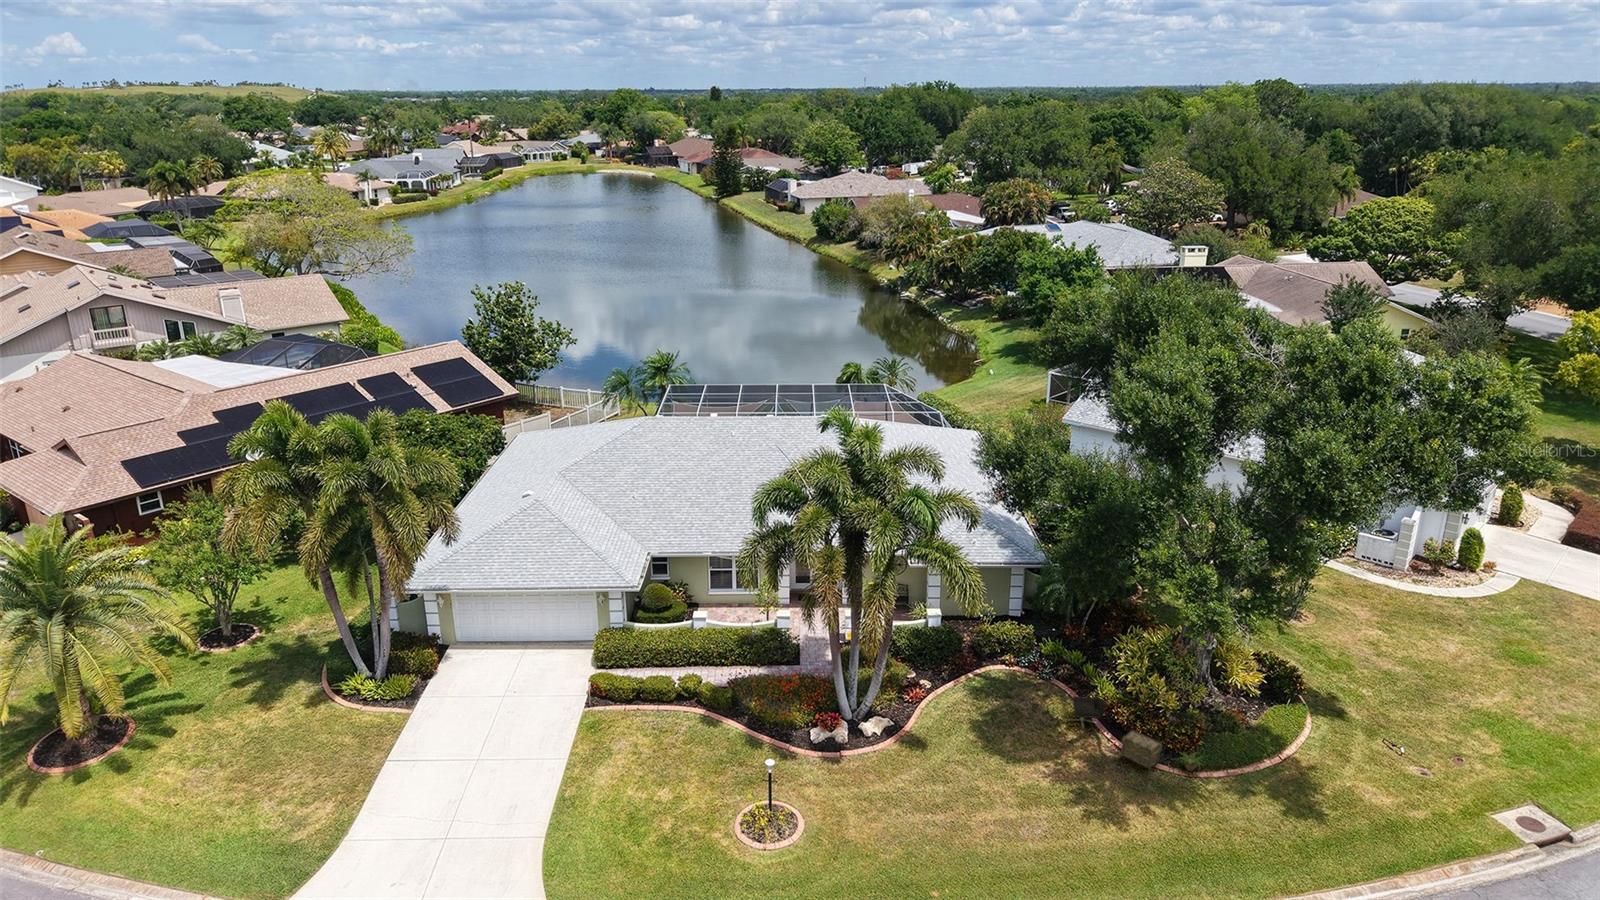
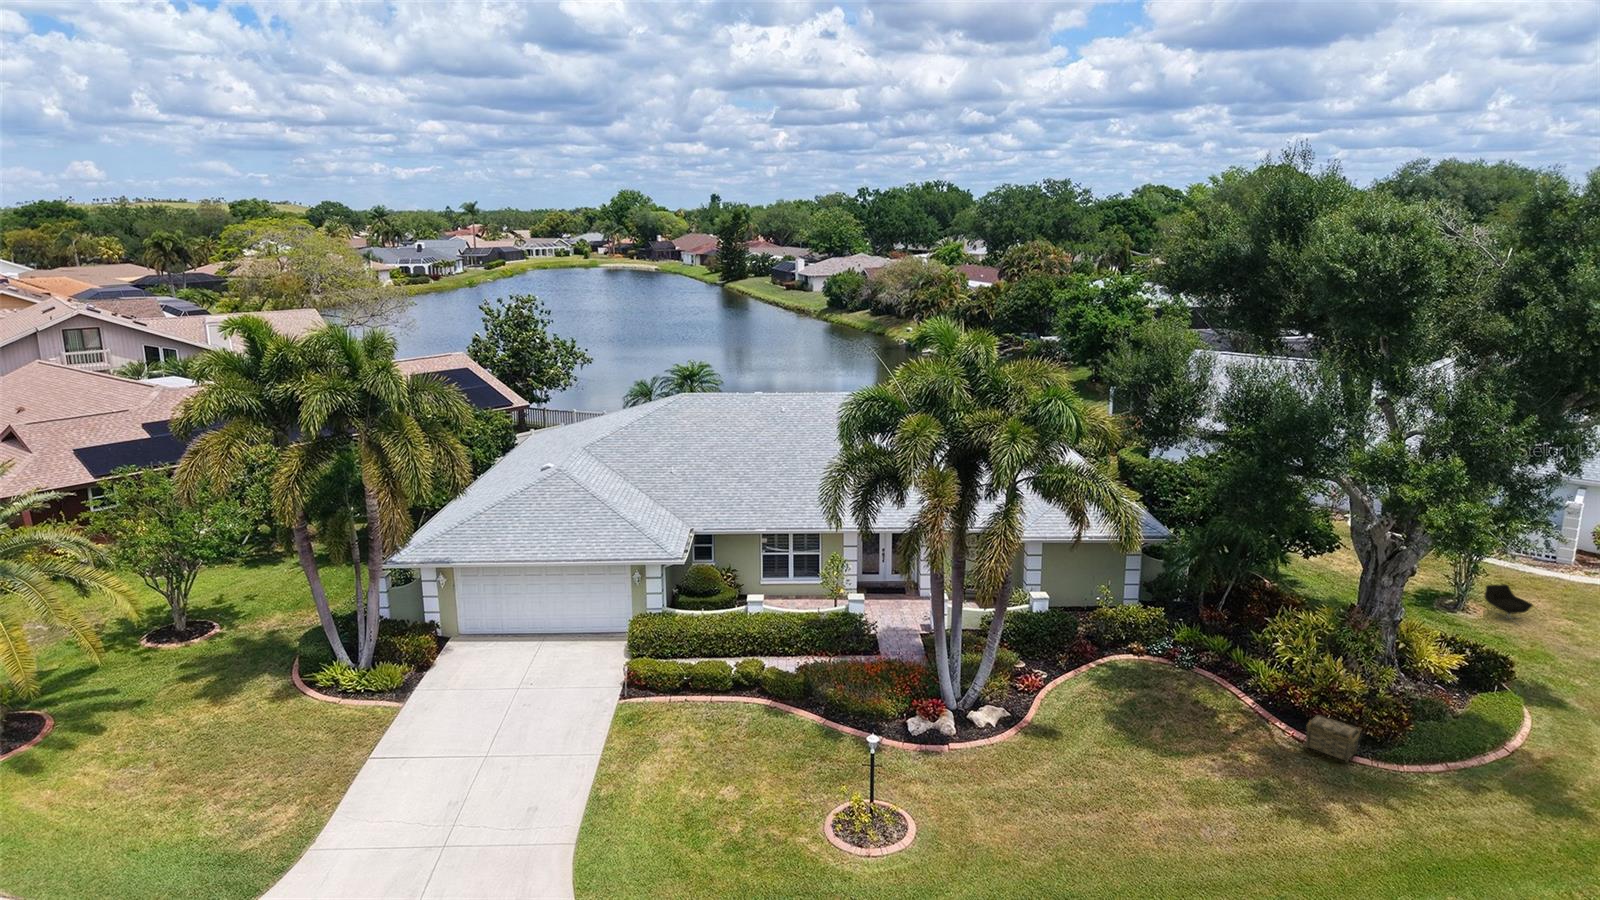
lounge chair: present [1073,696,1107,727] -> present [1485,584,1532,619]
decorative plant: present [1181,752,1201,771] -> none [1382,739,1418,764]

